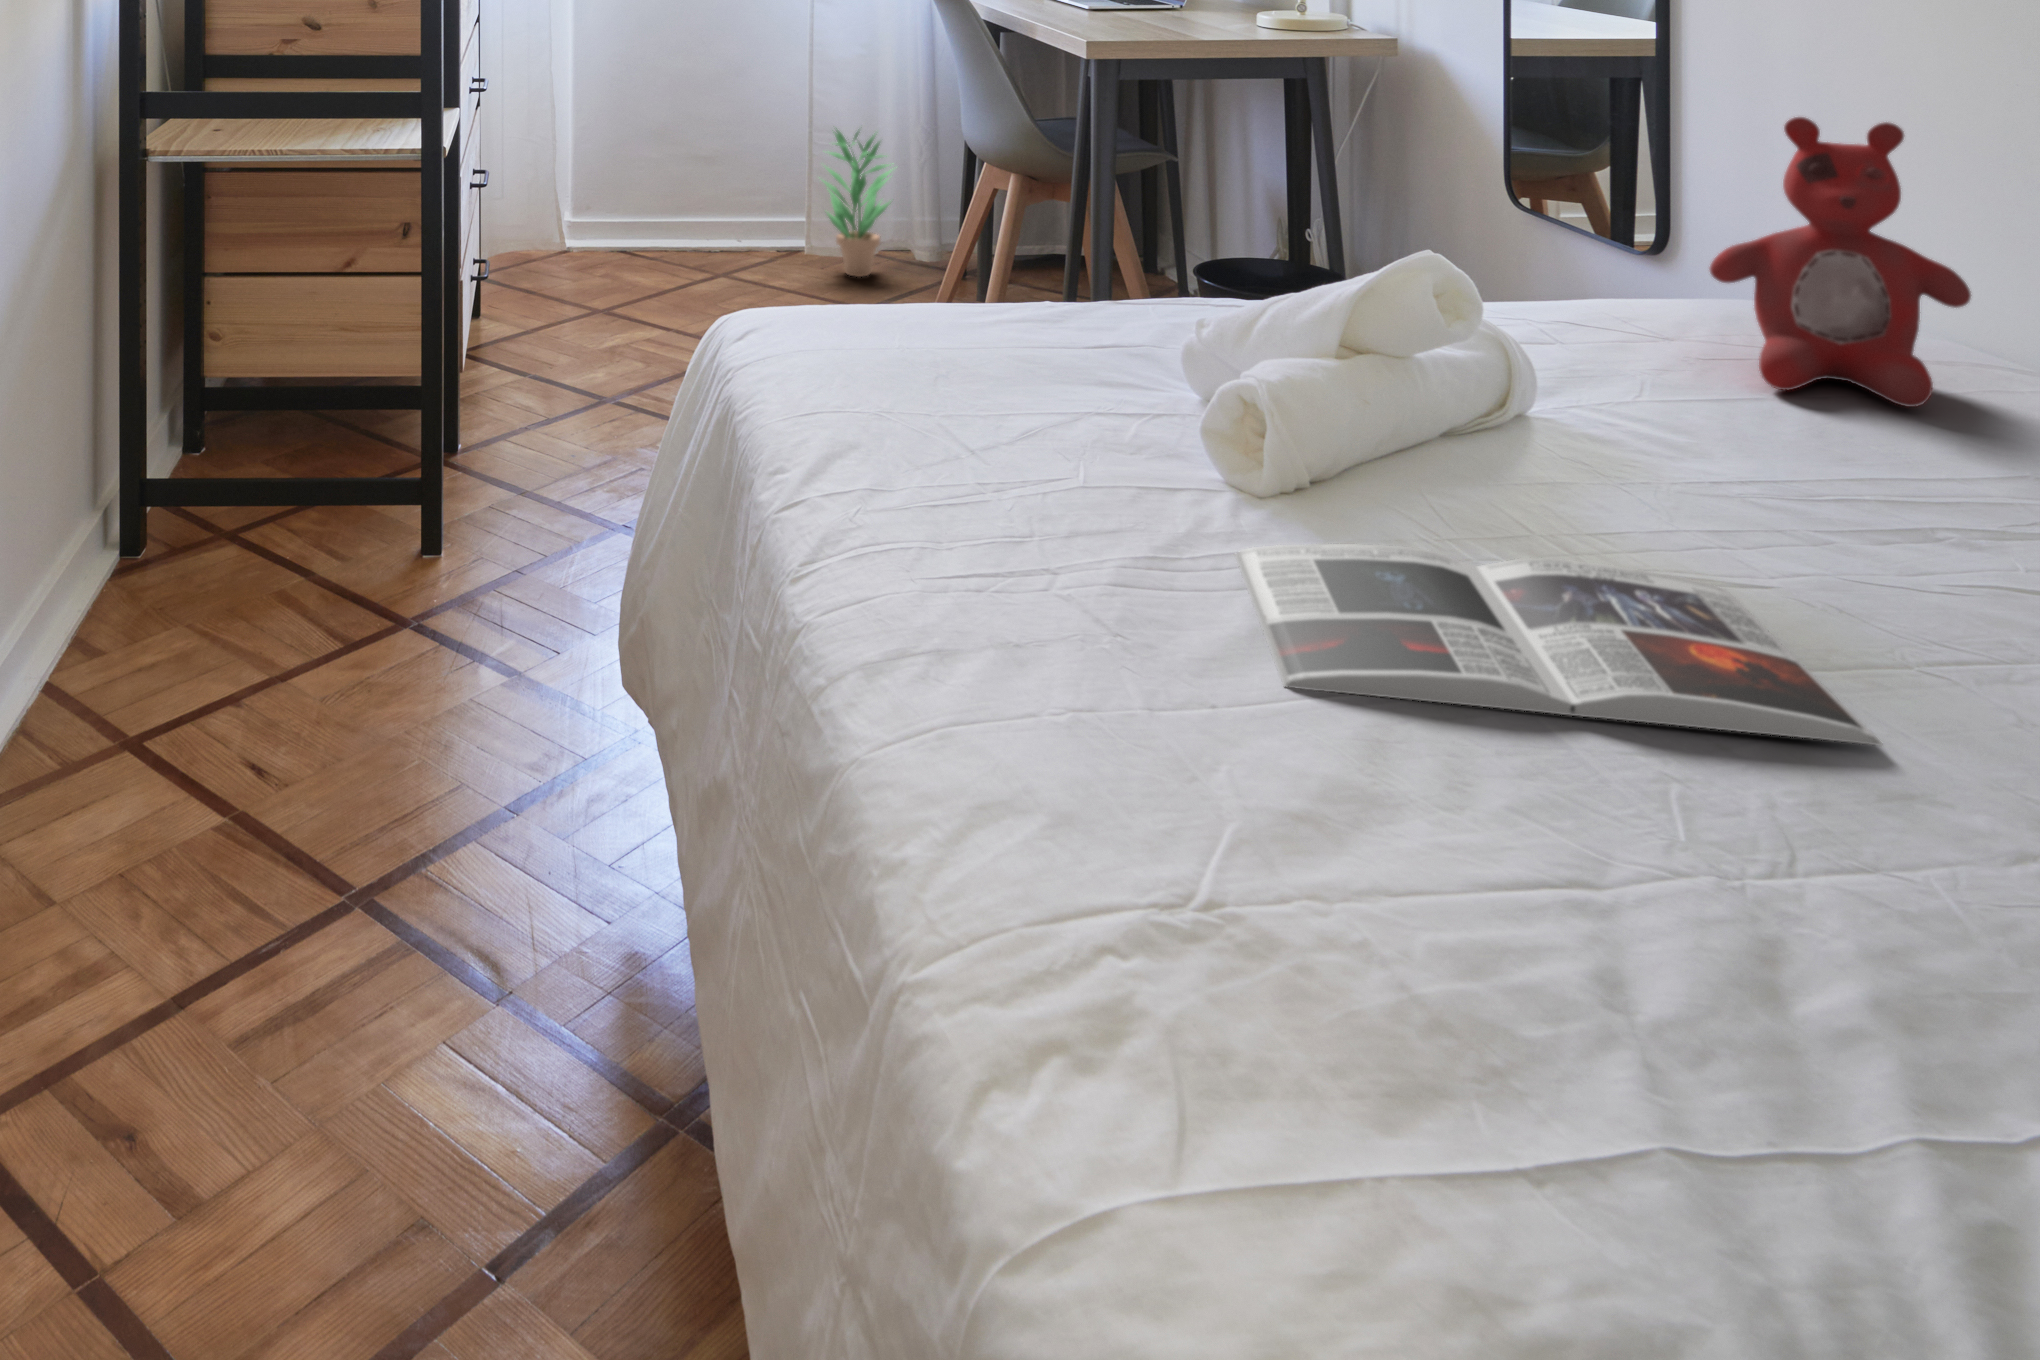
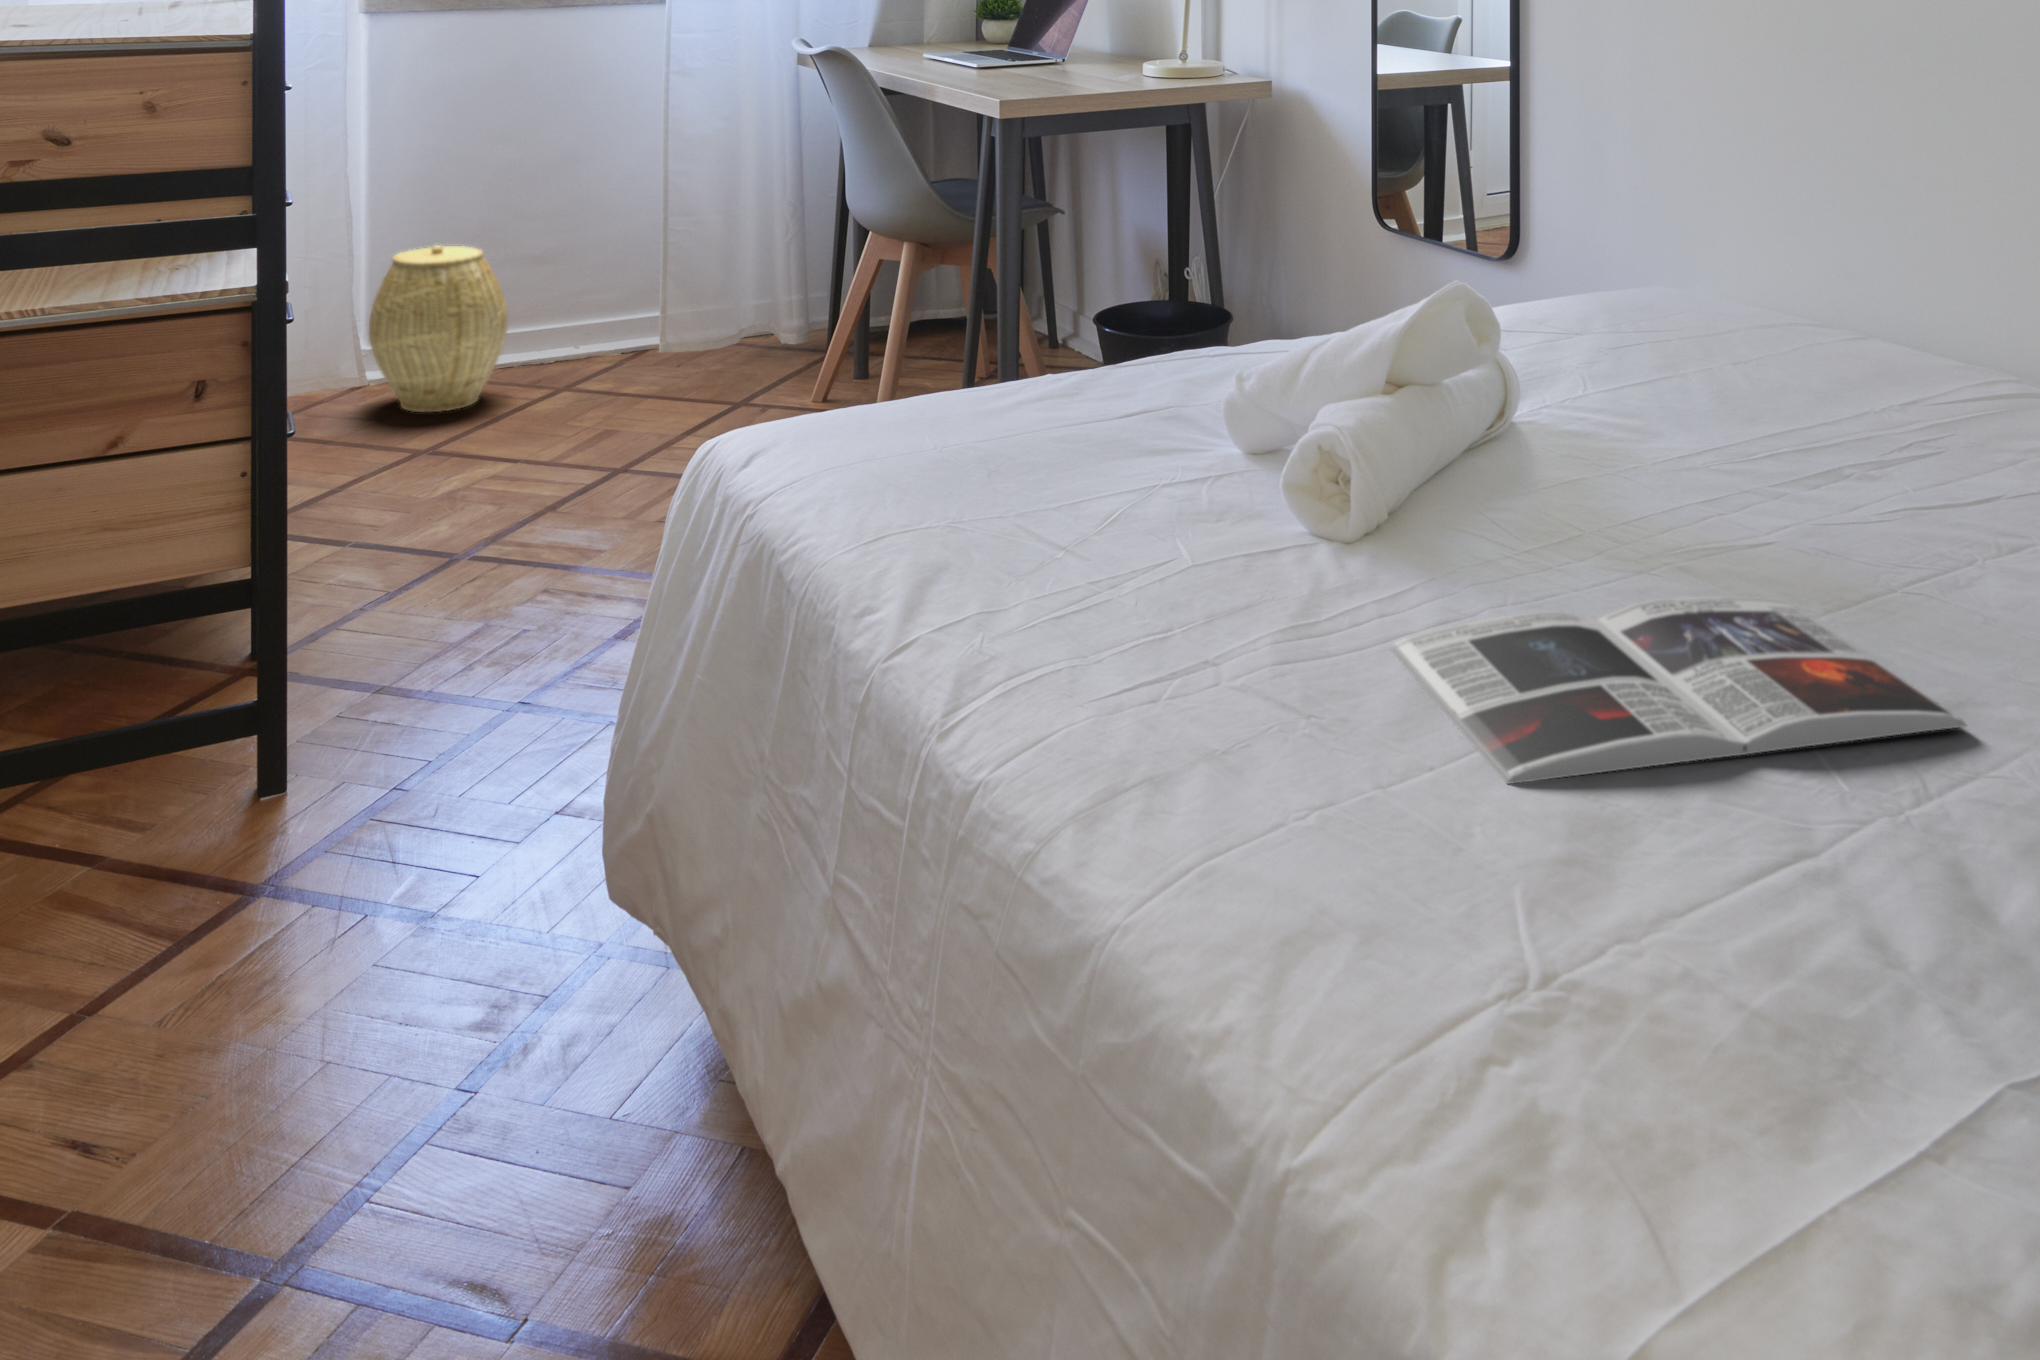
stuffed bear: present [1710,117,1971,407] -> none [1645,156,1836,404]
potted plant: present [823,128,891,277] -> none [677,207,769,376]
woven basket: none [566,140,675,280] -> present [369,245,508,412]

